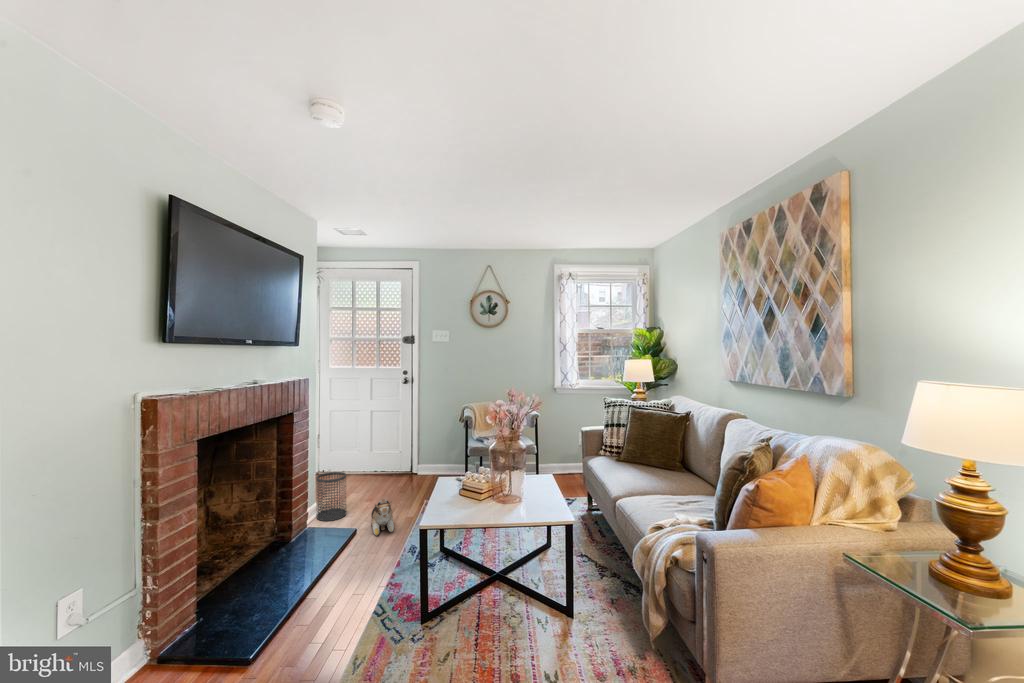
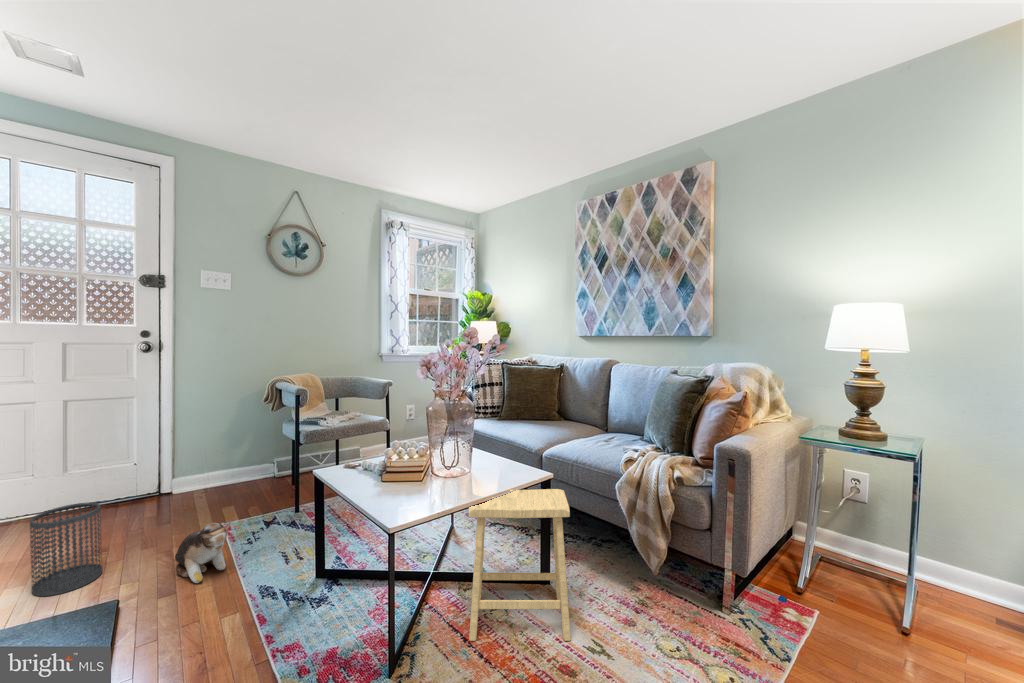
footstool: none [476,515,570,662] -> present [469,489,571,641]

